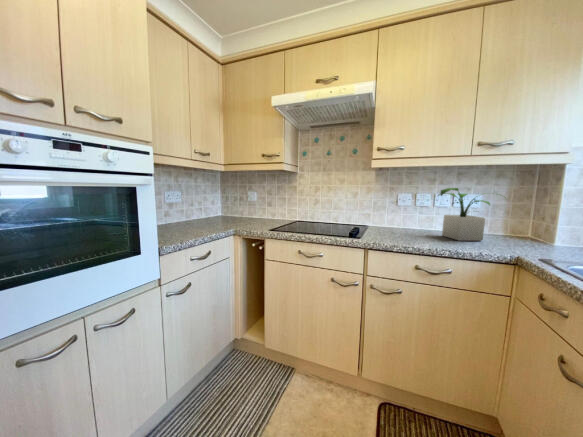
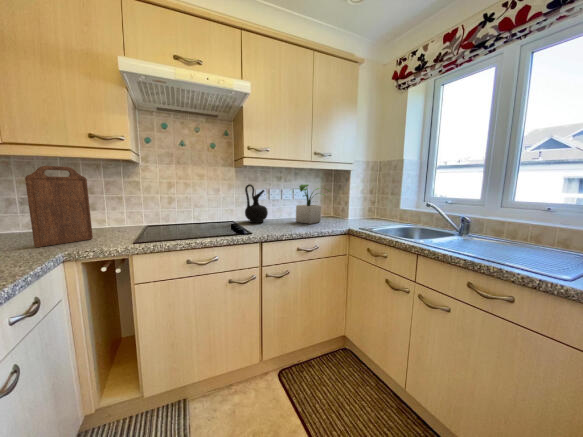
cutting board: none [227,176,256,225] -> present [25,166,93,247]
ceramic jug: none [378,188,405,231] -> present [245,185,268,223]

